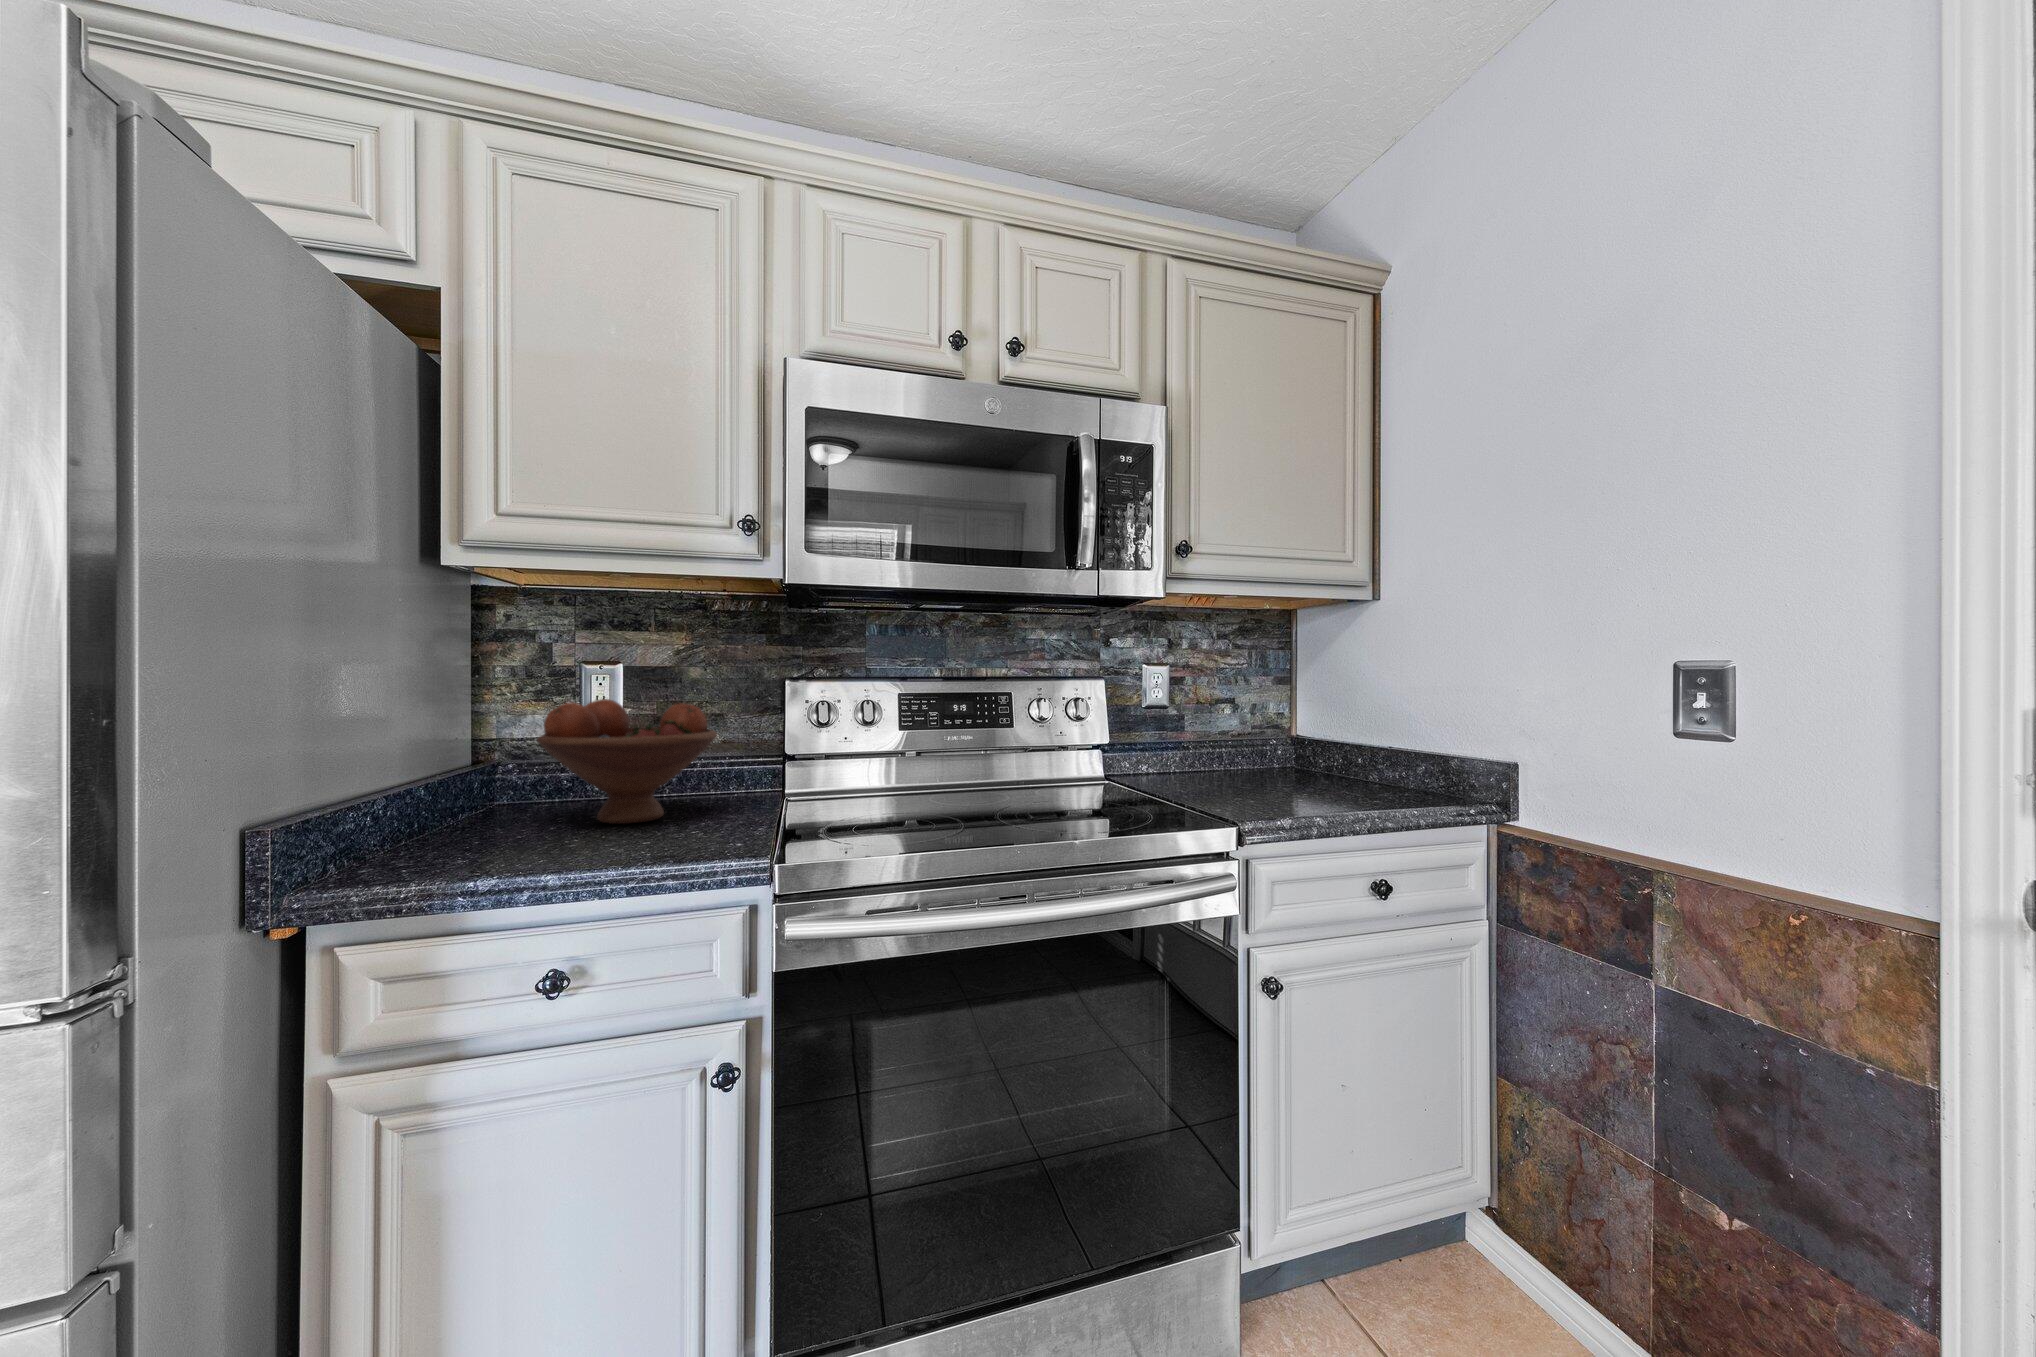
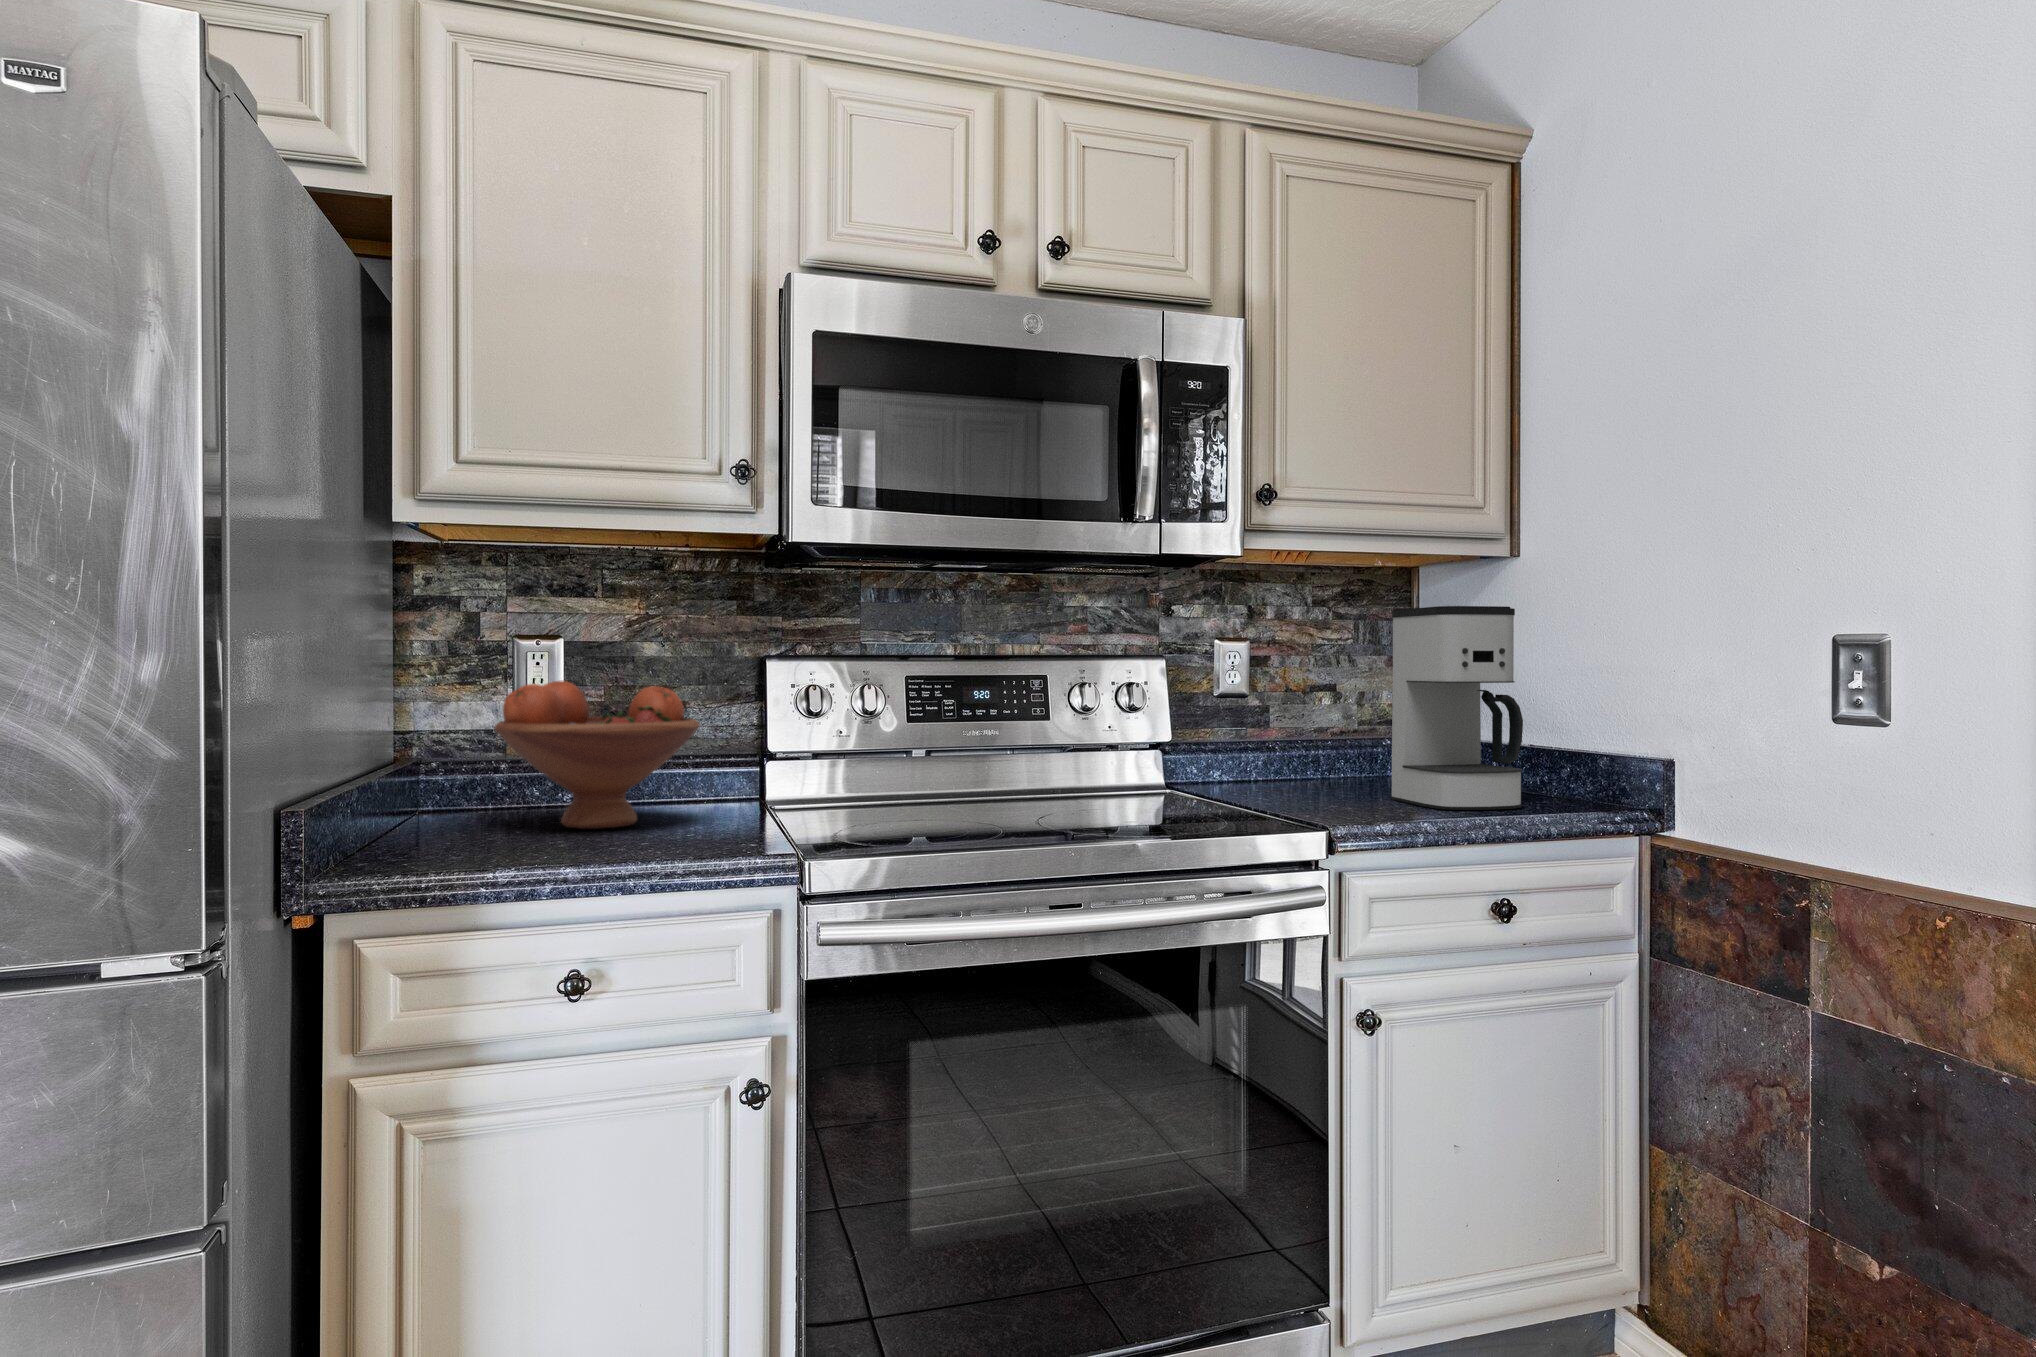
coffee maker: none [1280,638,1387,801] -> present [1391,606,1523,810]

